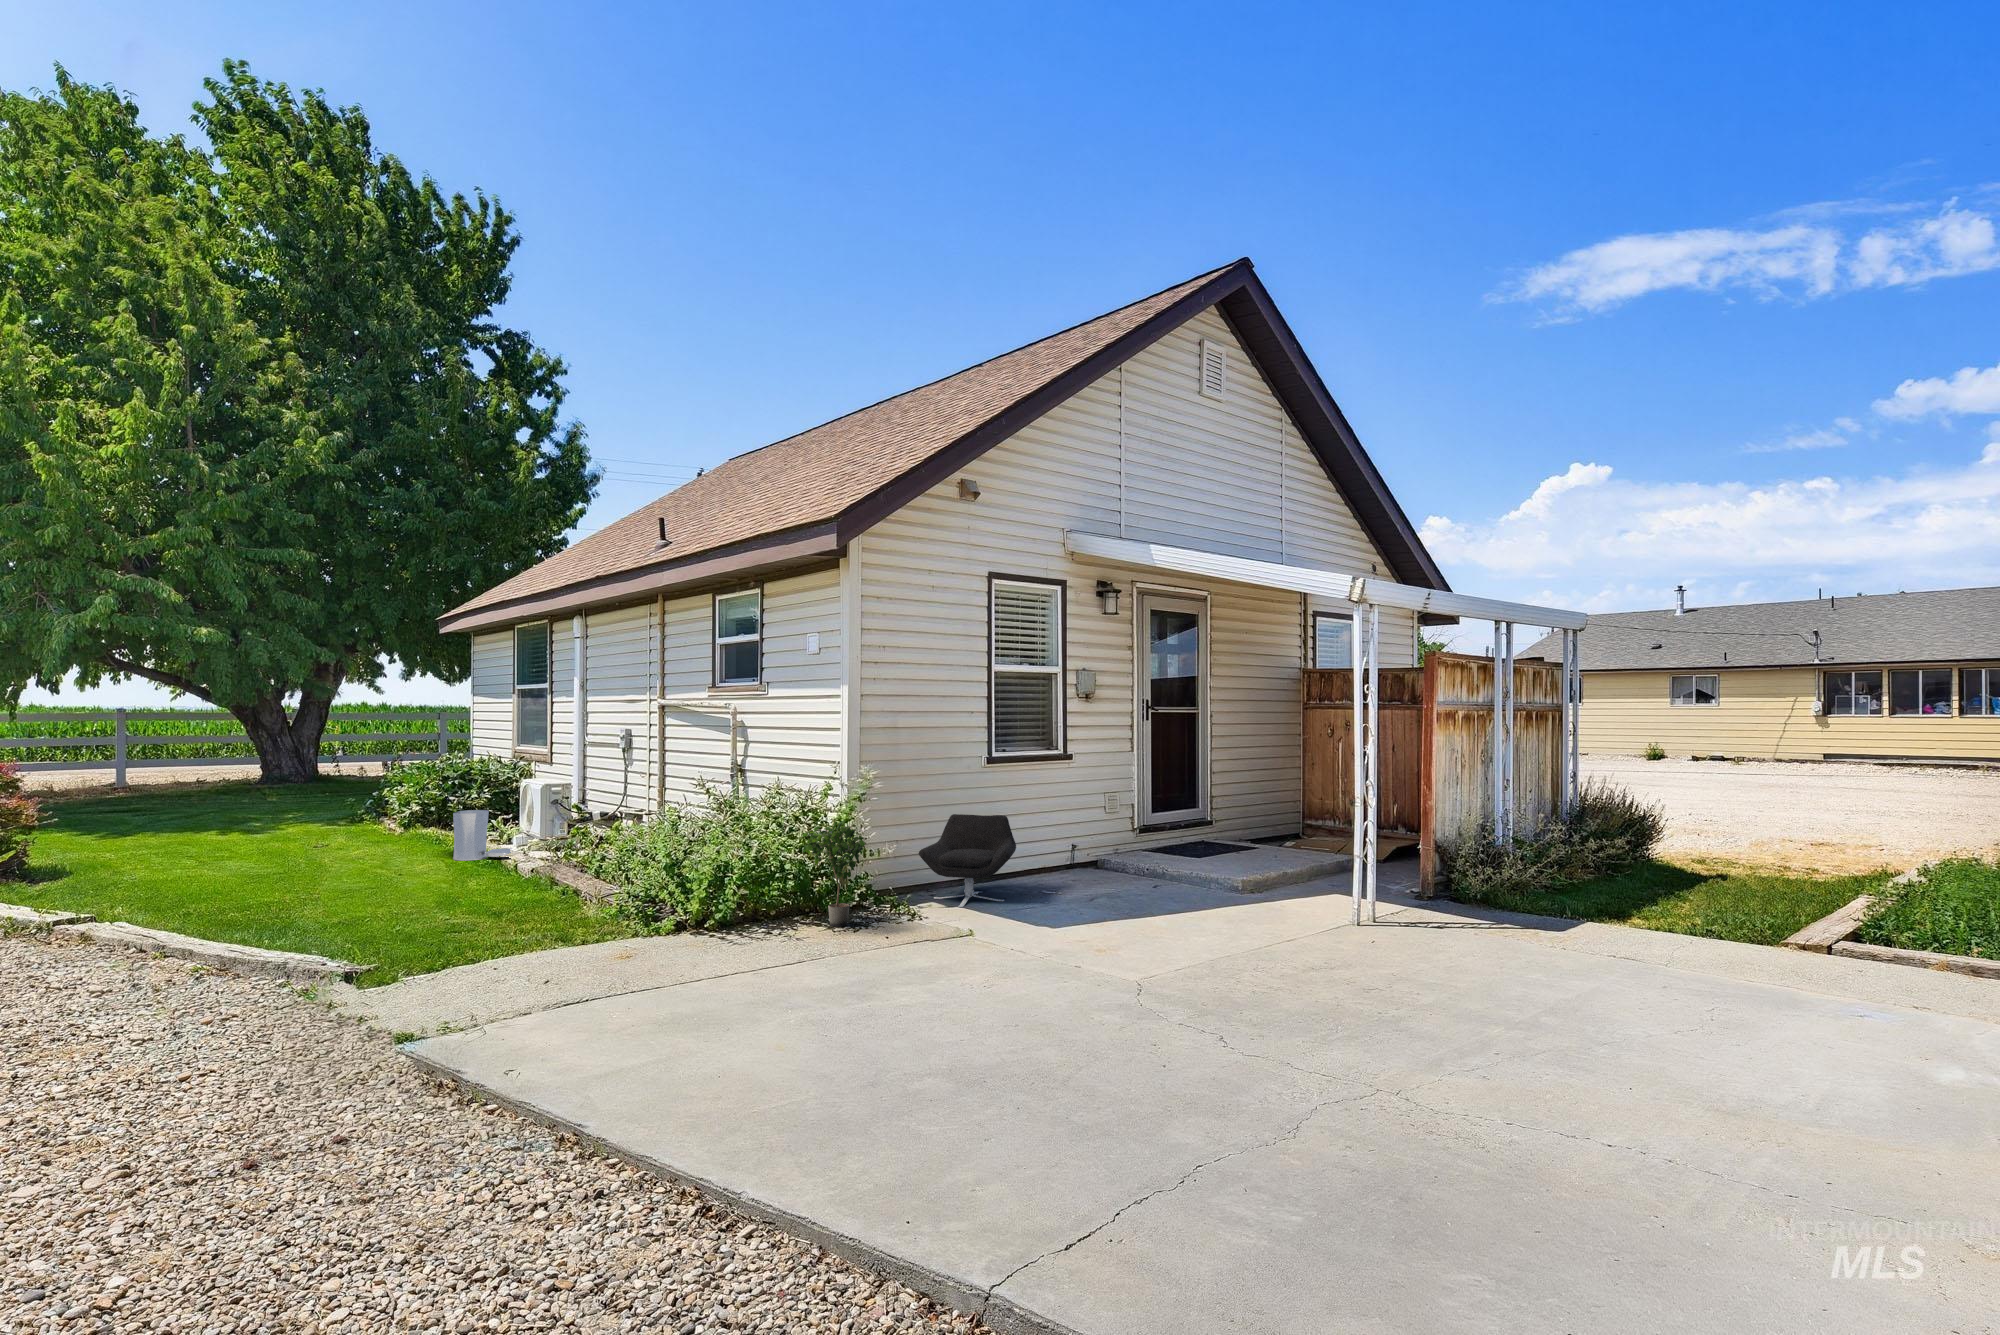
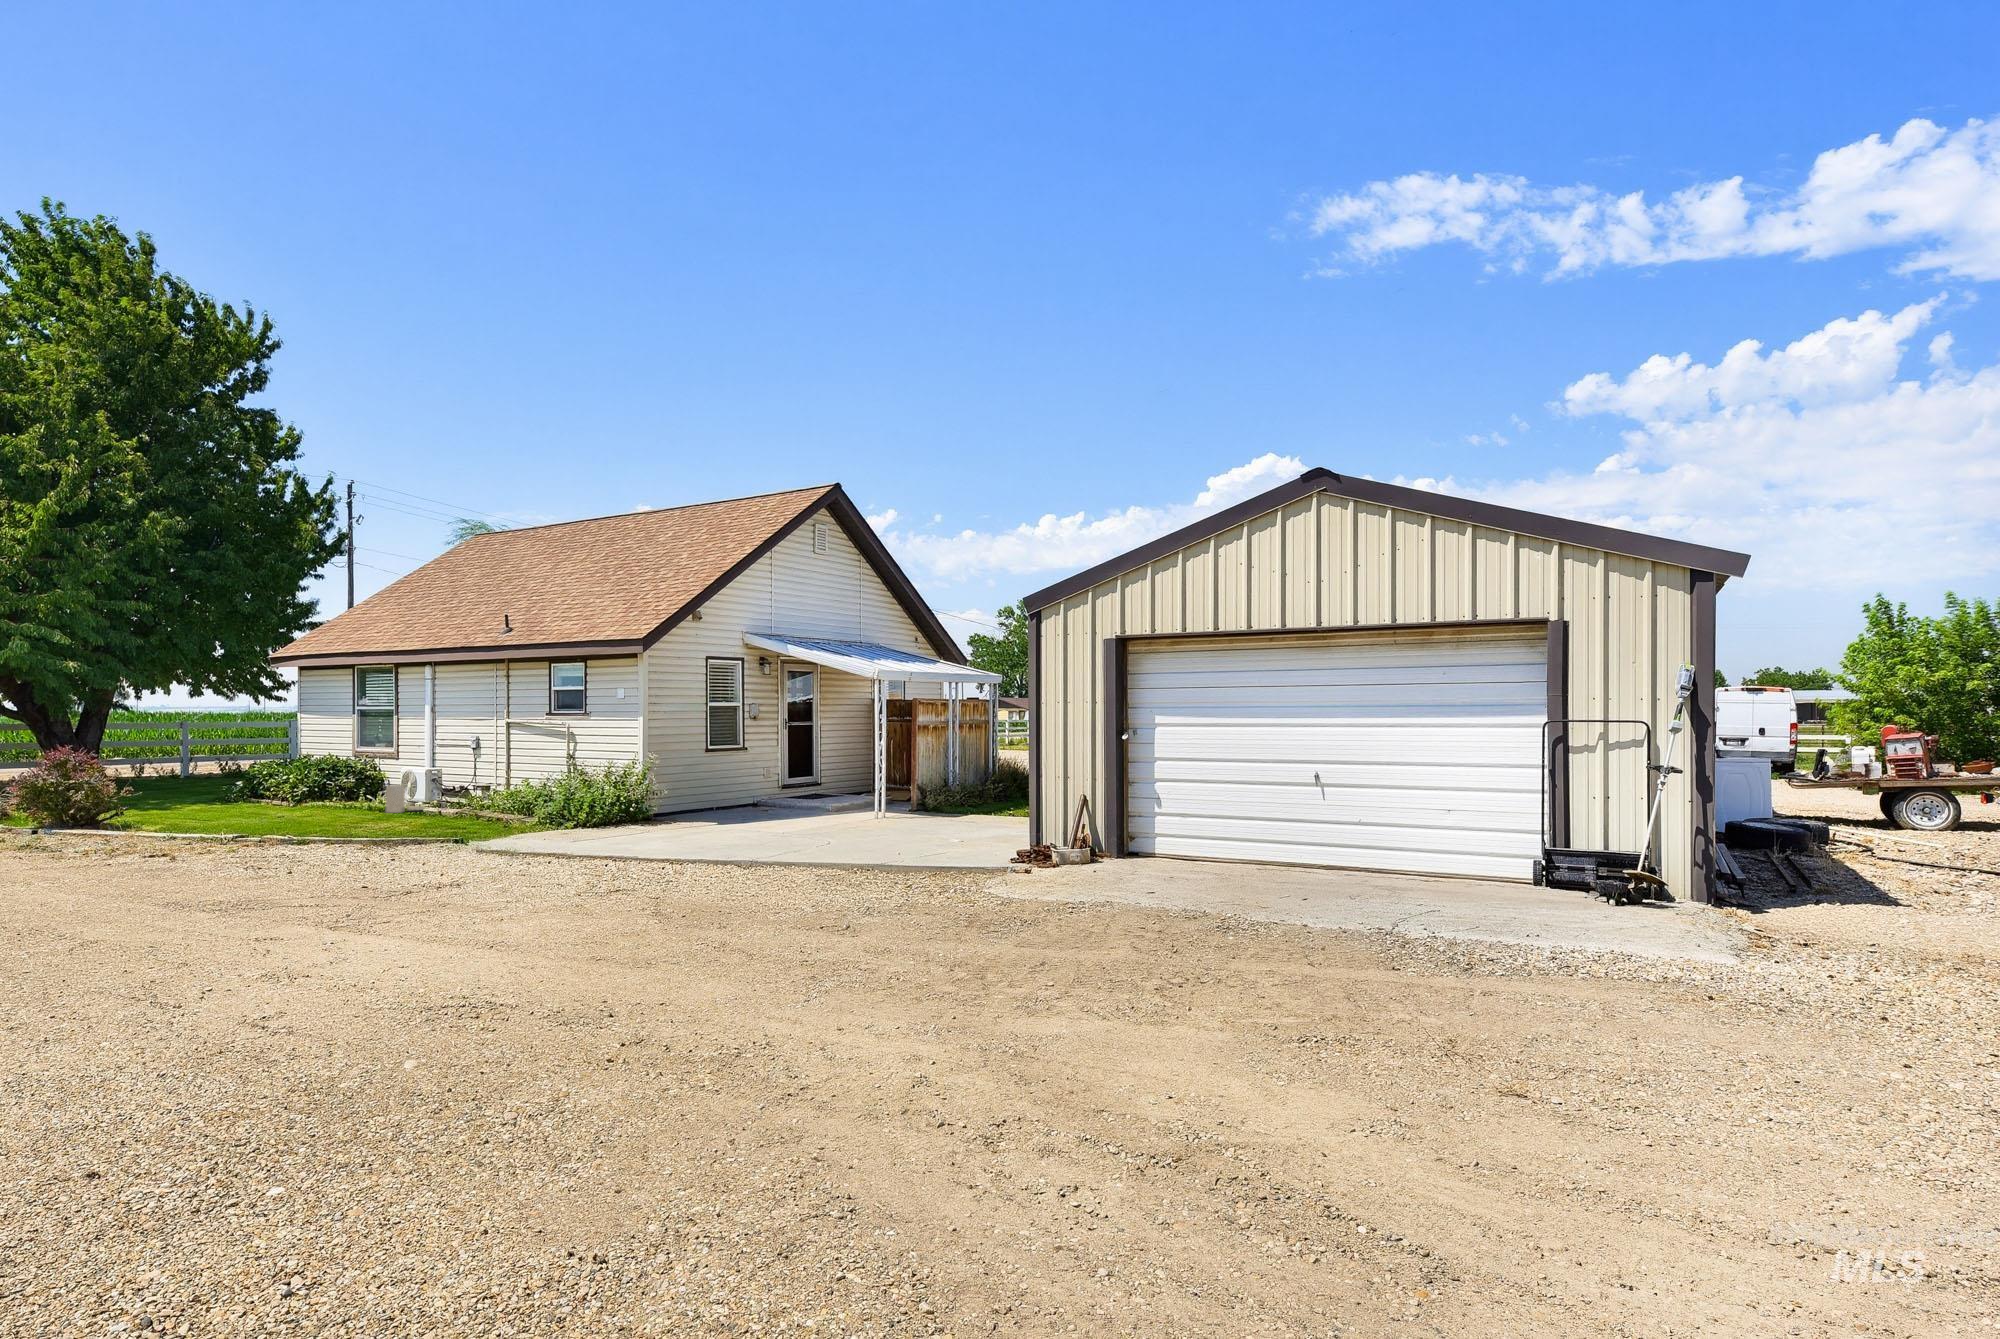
lounge chair: present [918,814,1016,907] -> none [677,777,723,818]
potted plant: present [803,821,865,926] -> none [629,779,661,824]

